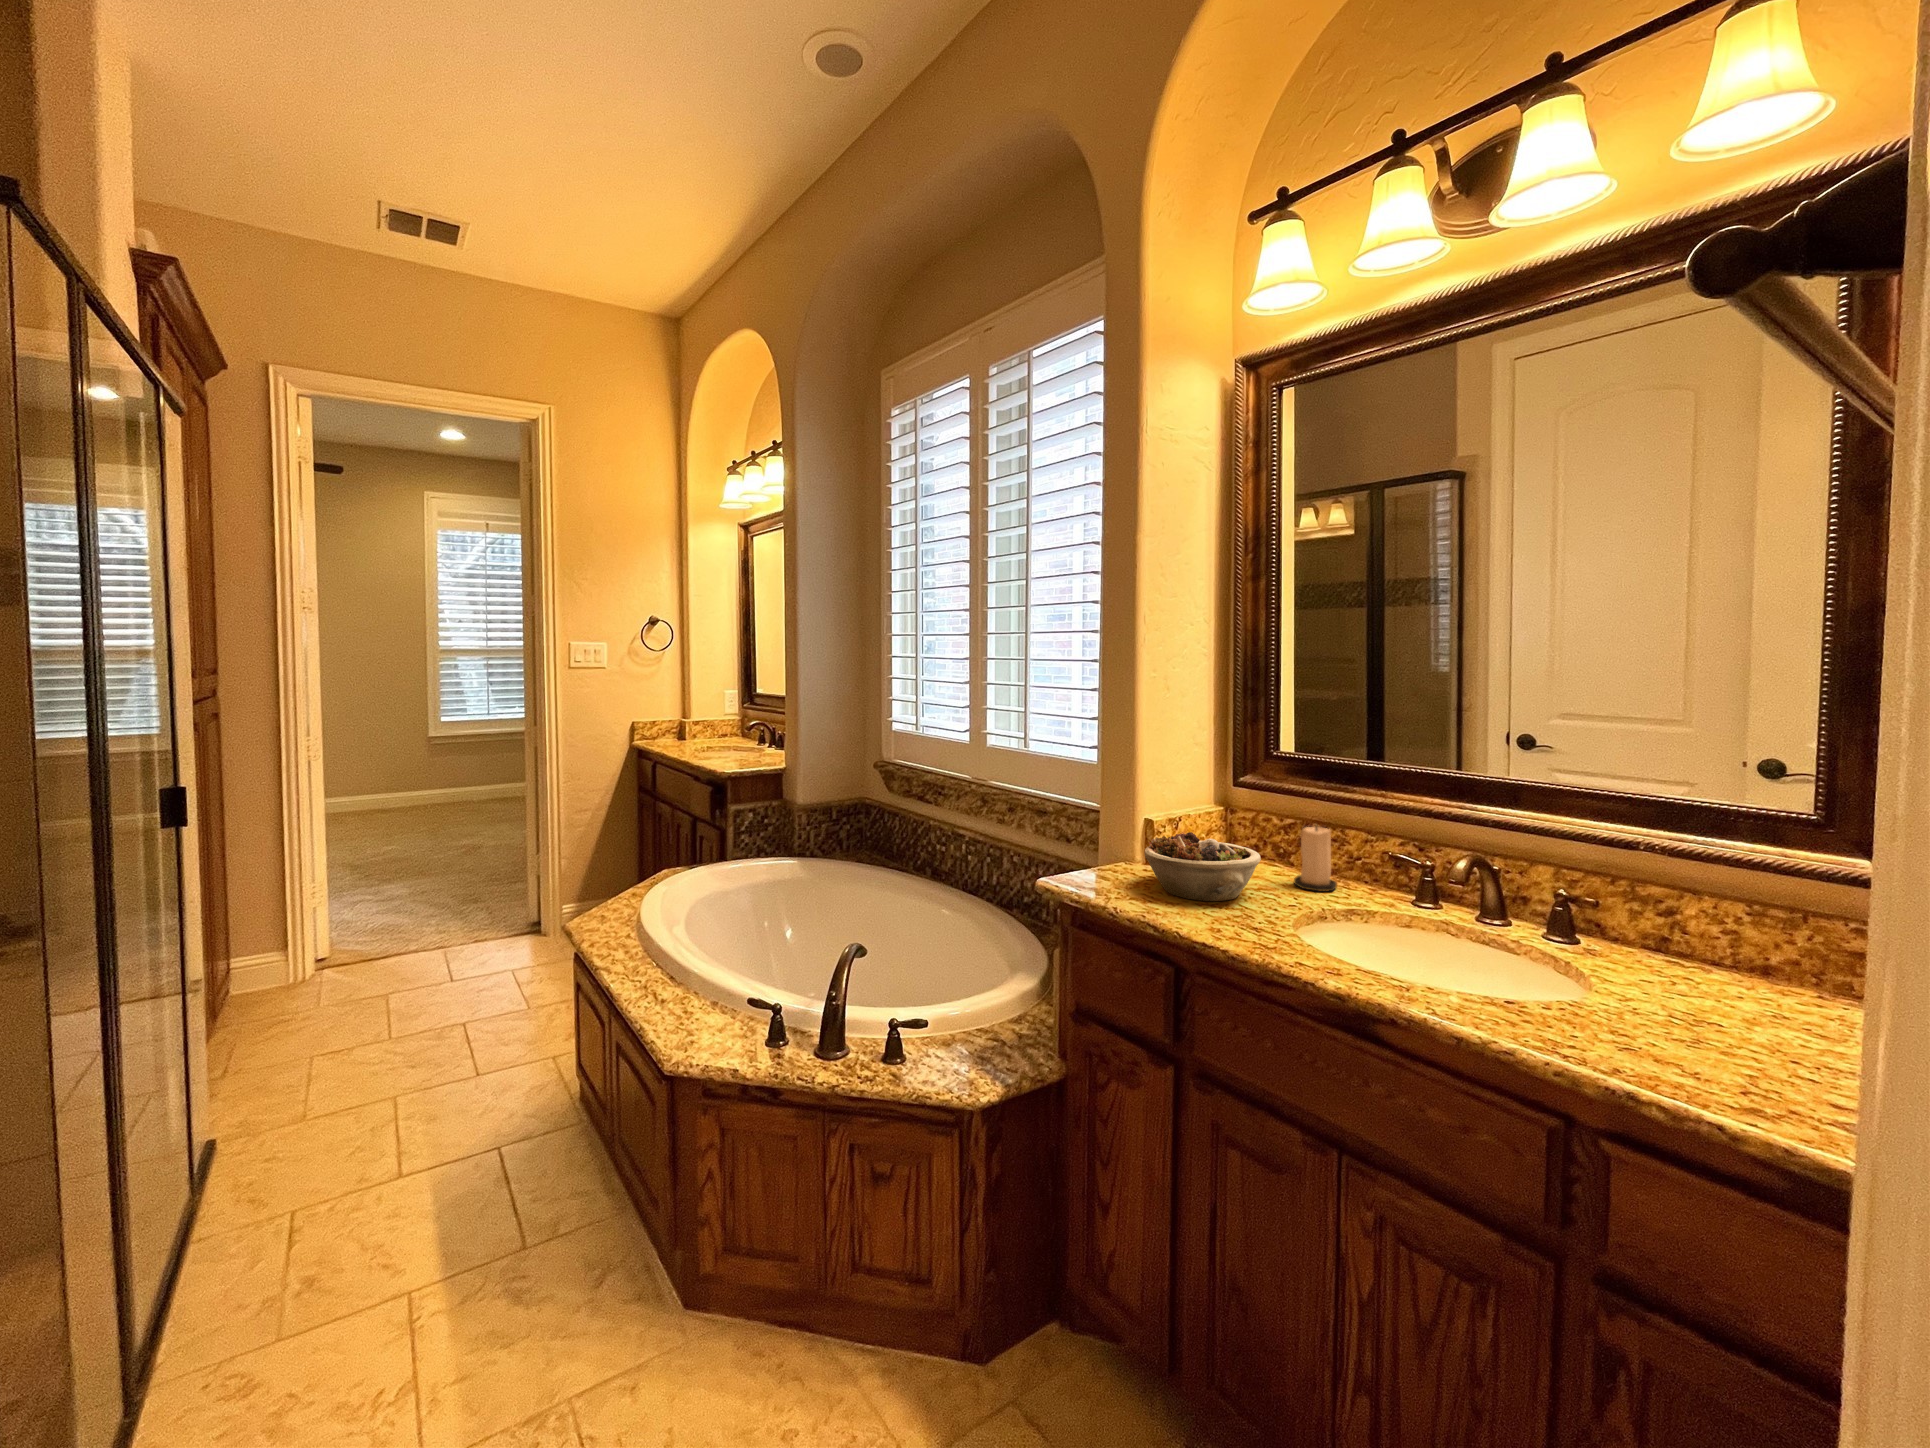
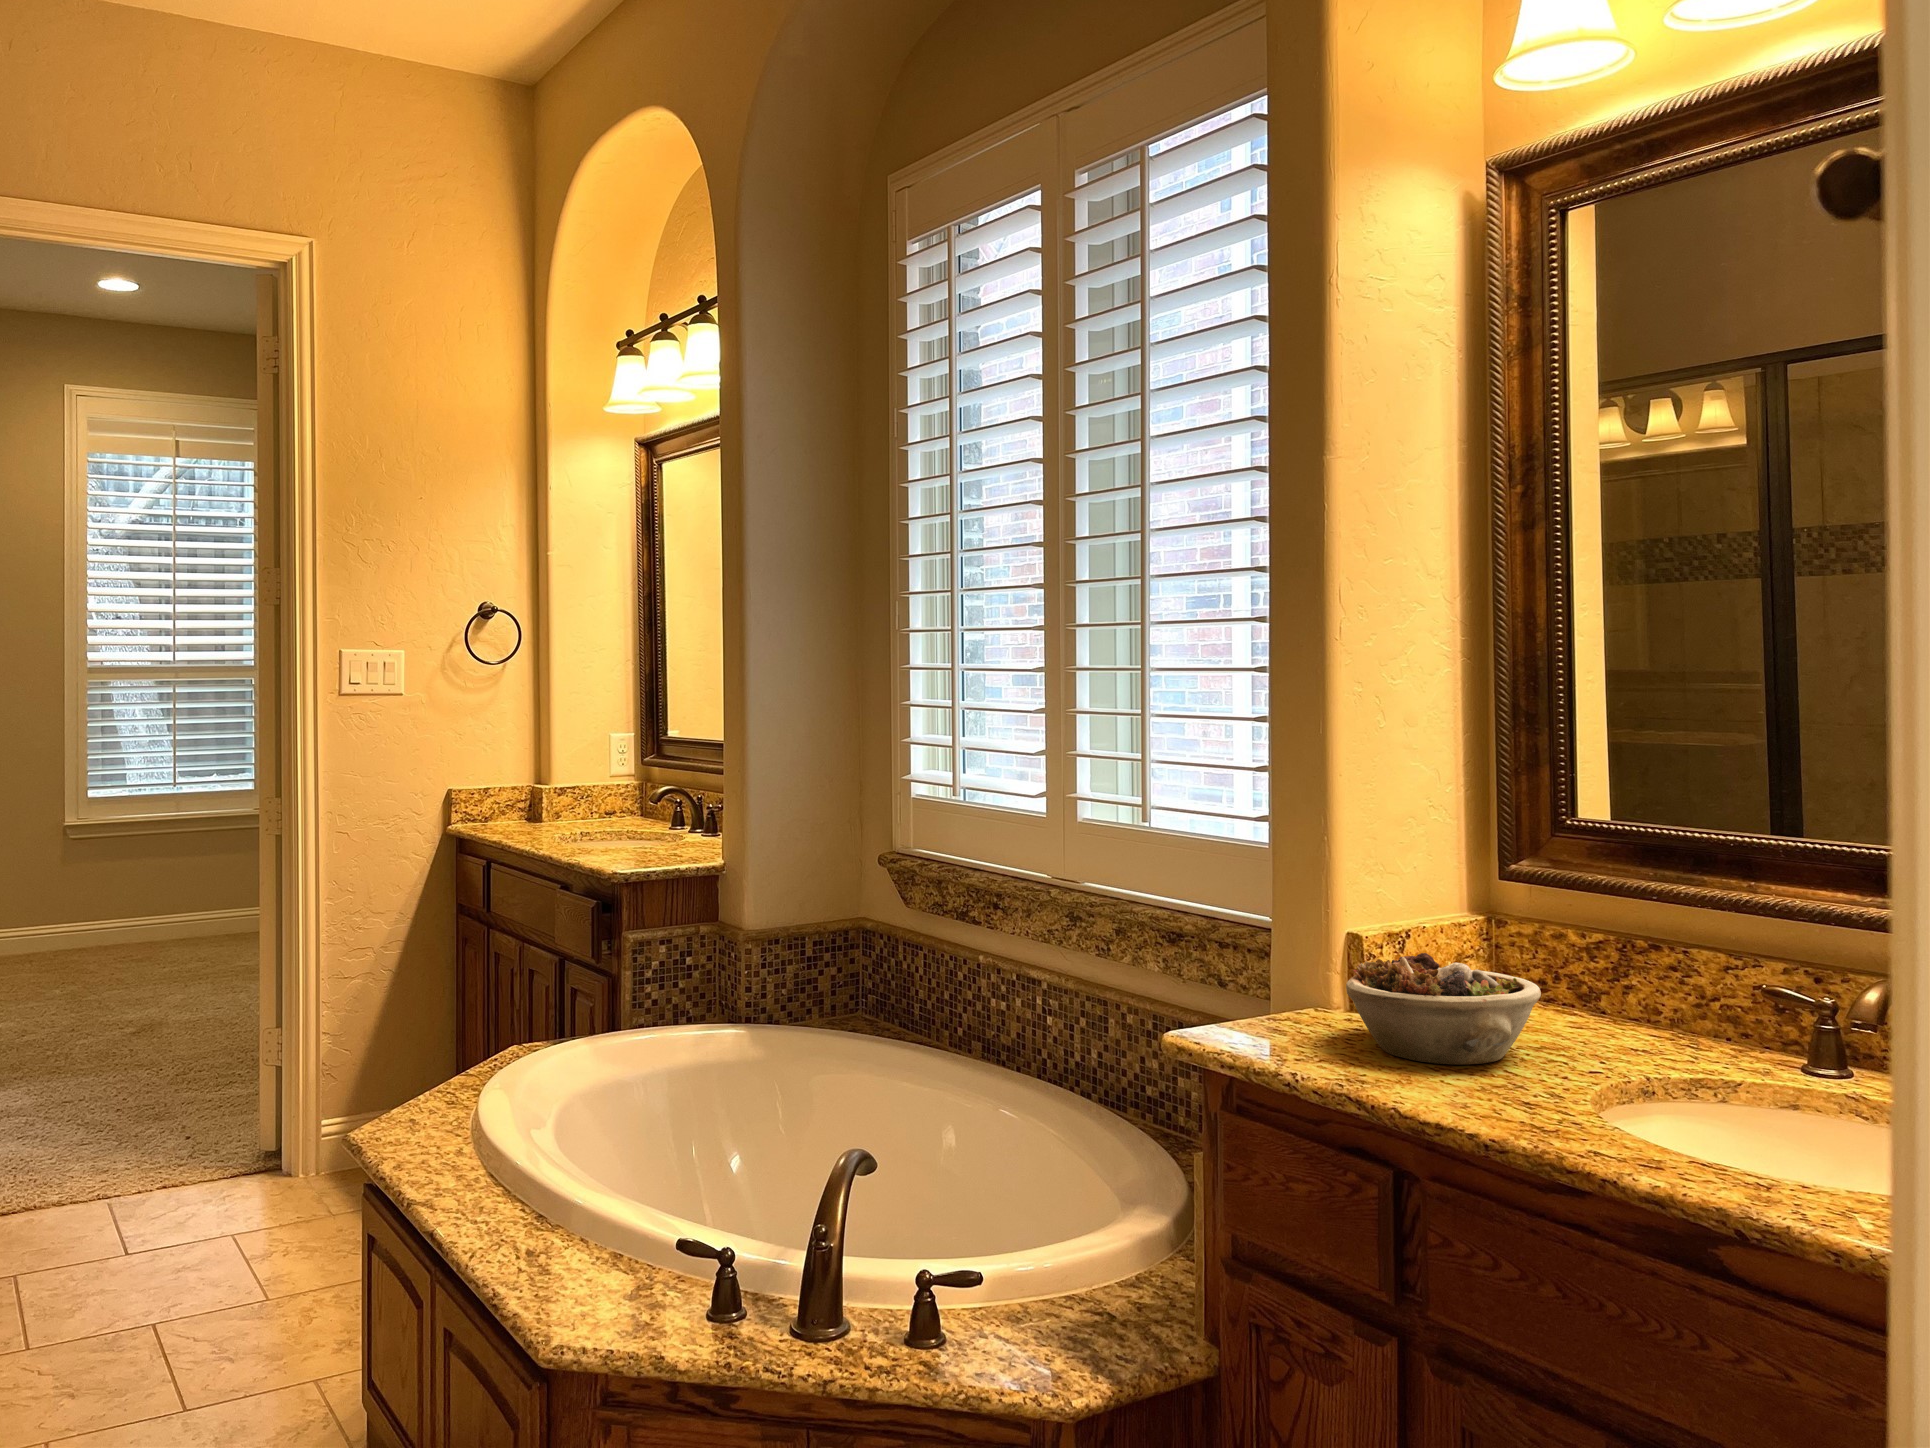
candle: present [1294,826,1337,891] -> none [1600,935,1672,1050]

